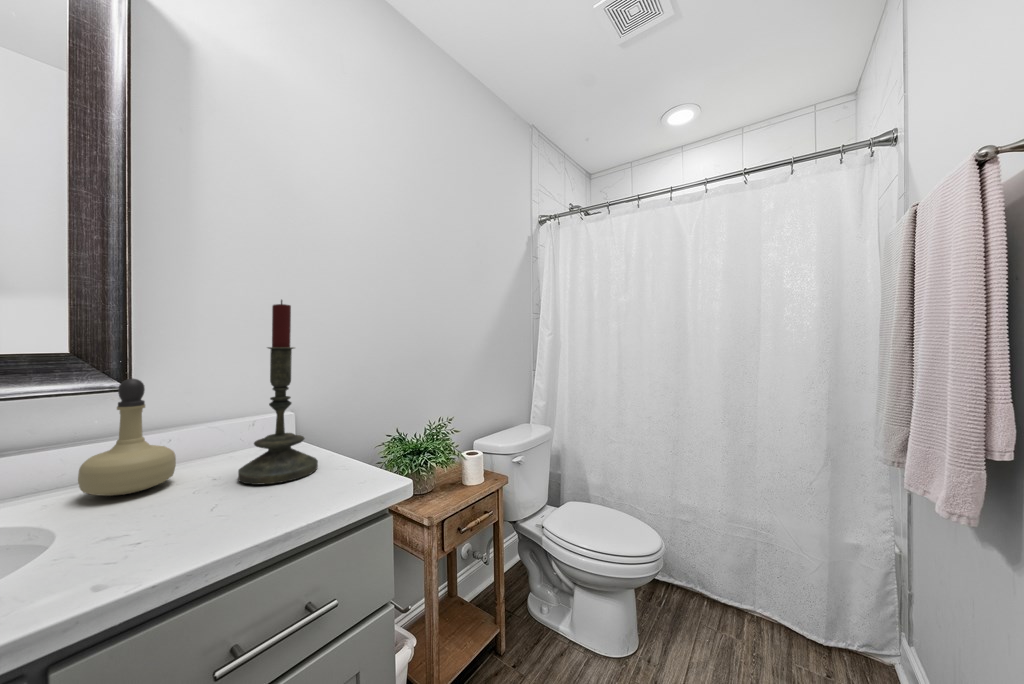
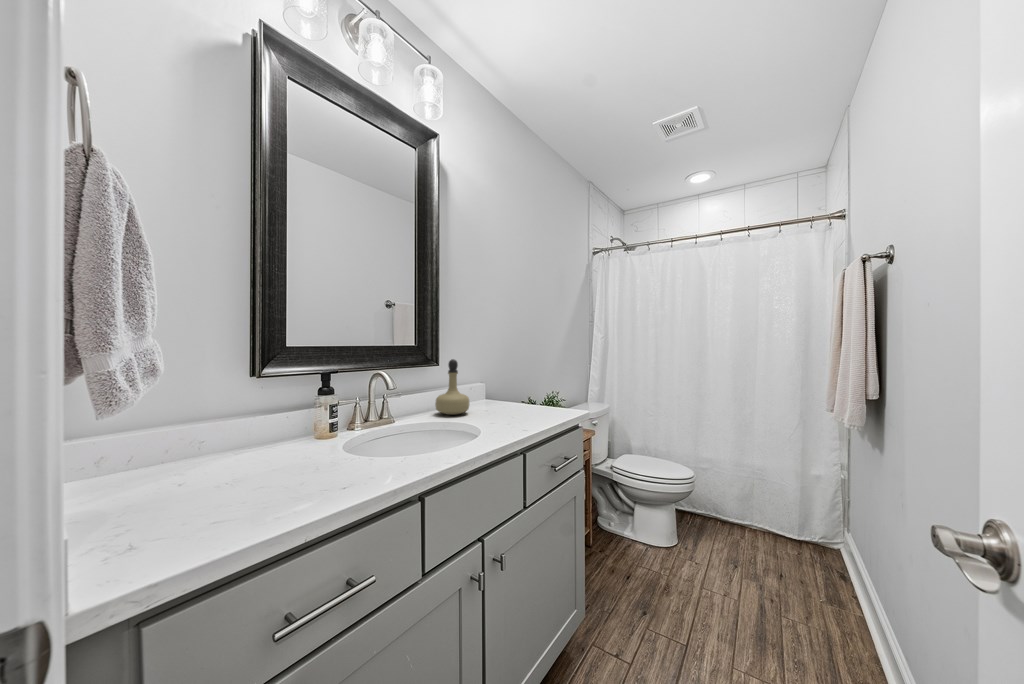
candle: present [238,300,318,485] -> none [494,319,529,412]

